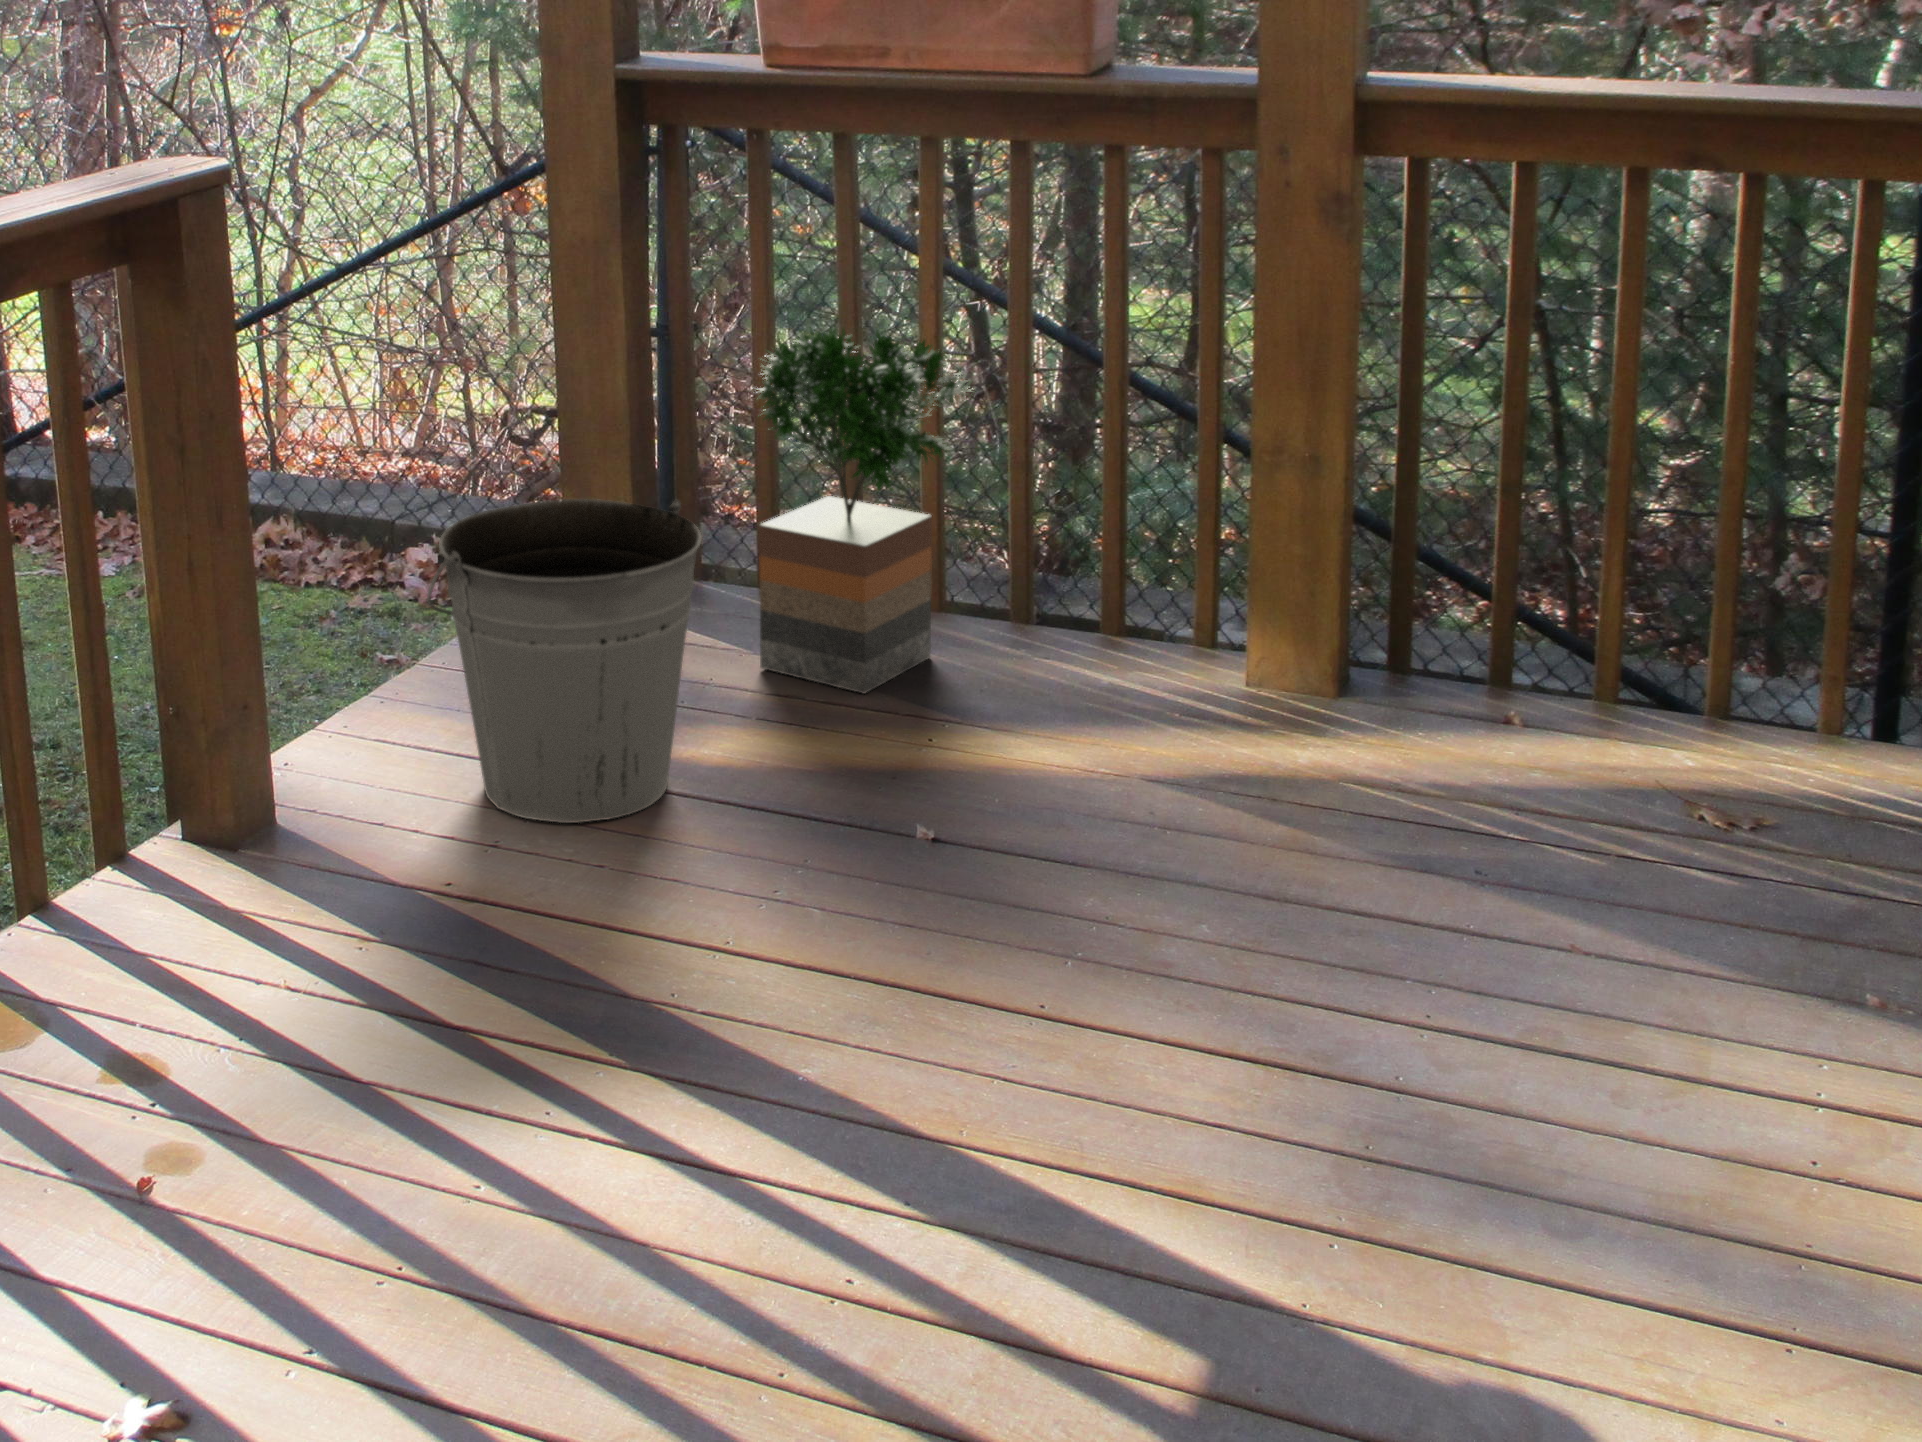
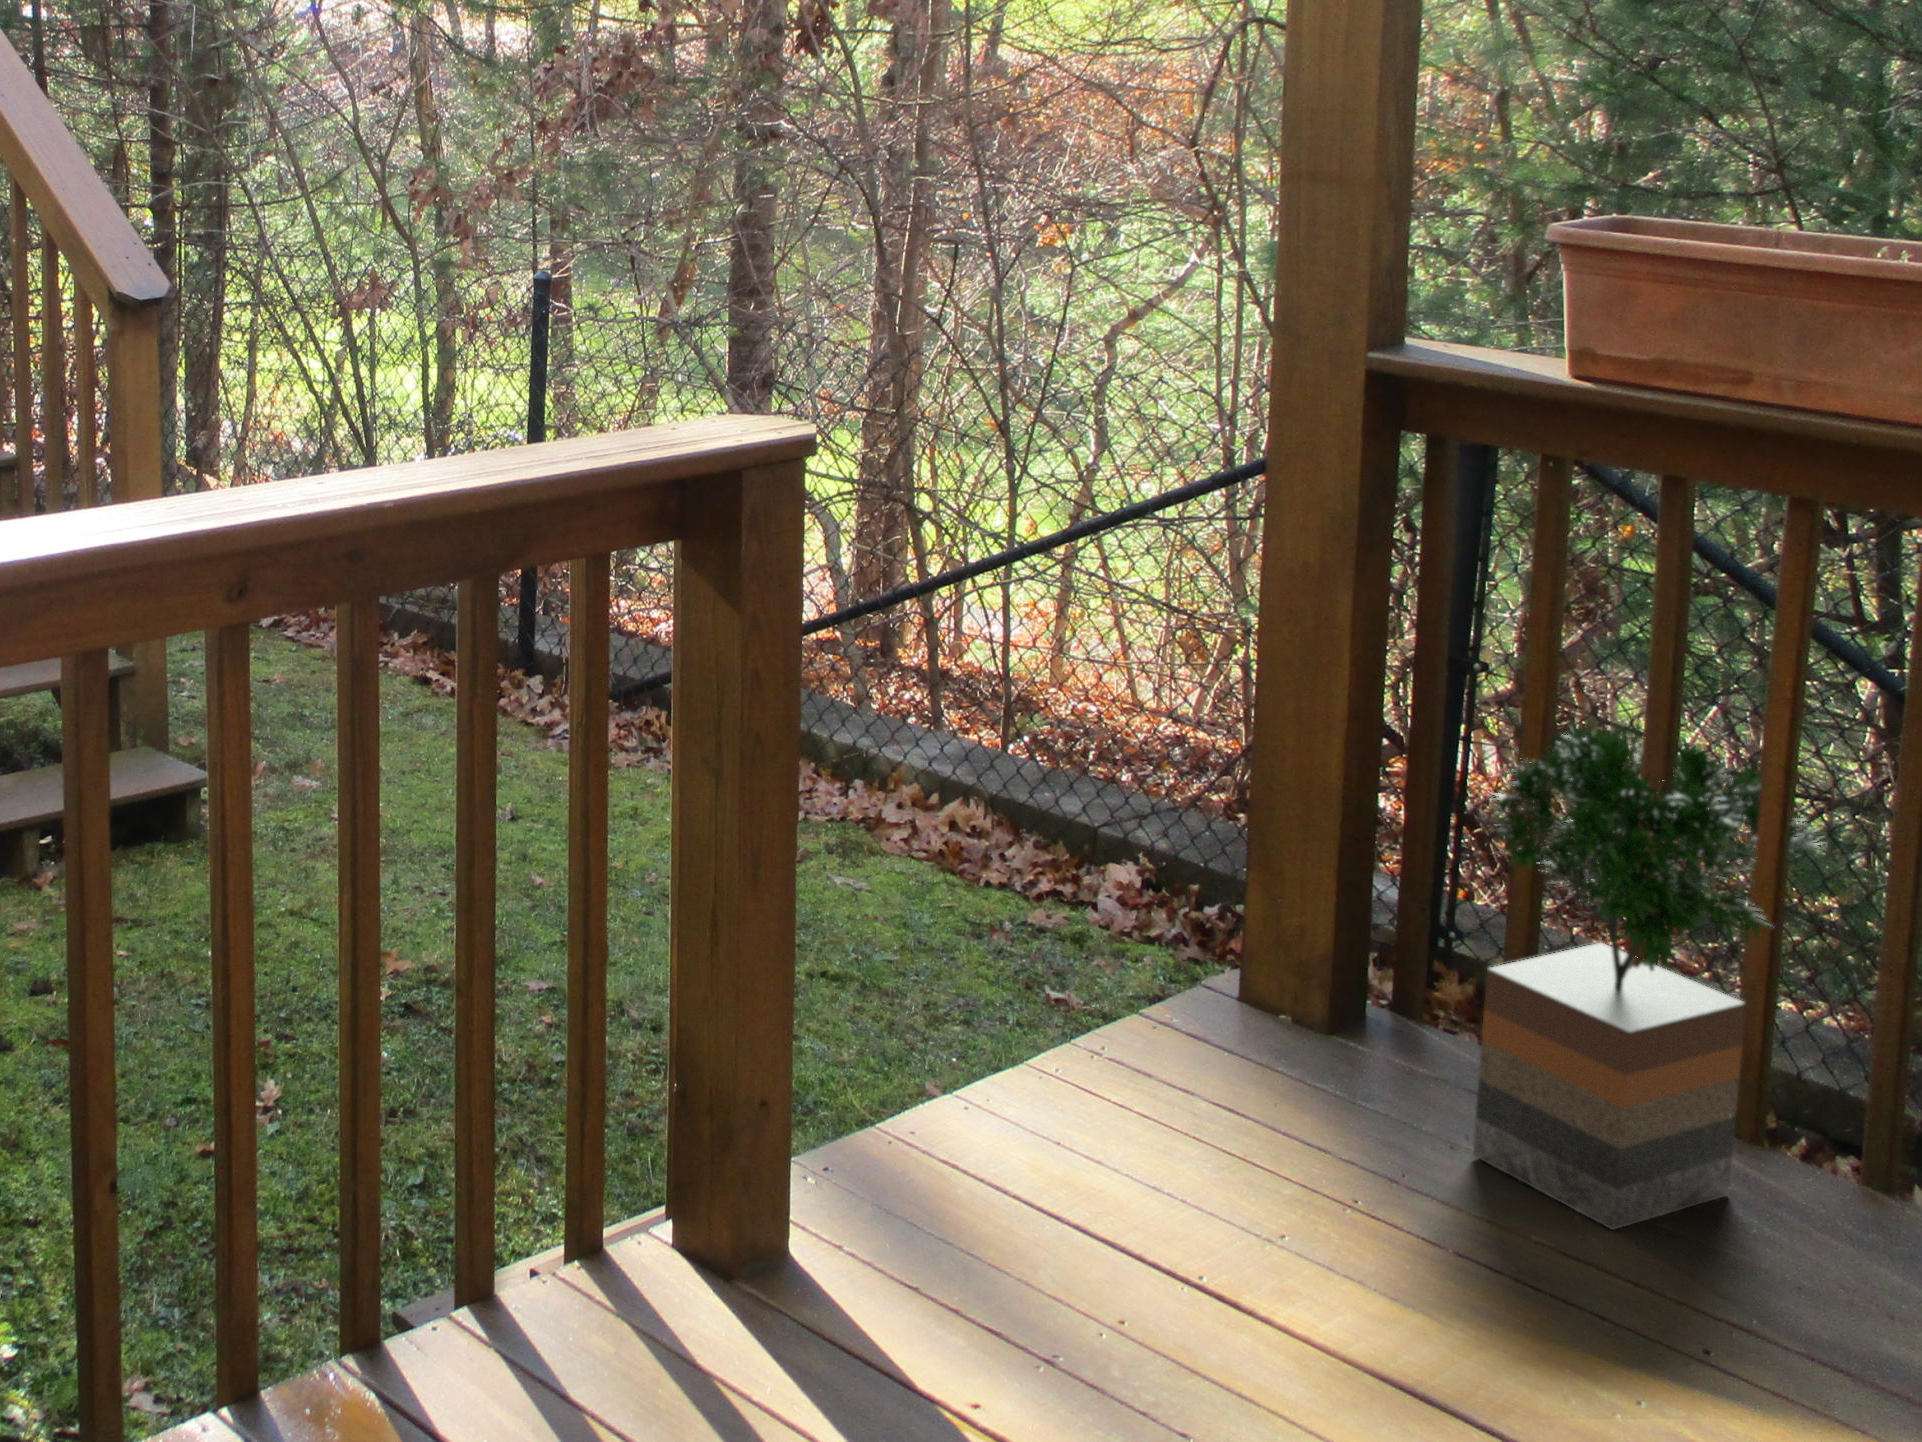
bucket: present [427,499,702,823] -> none [1001,896,1366,1333]

